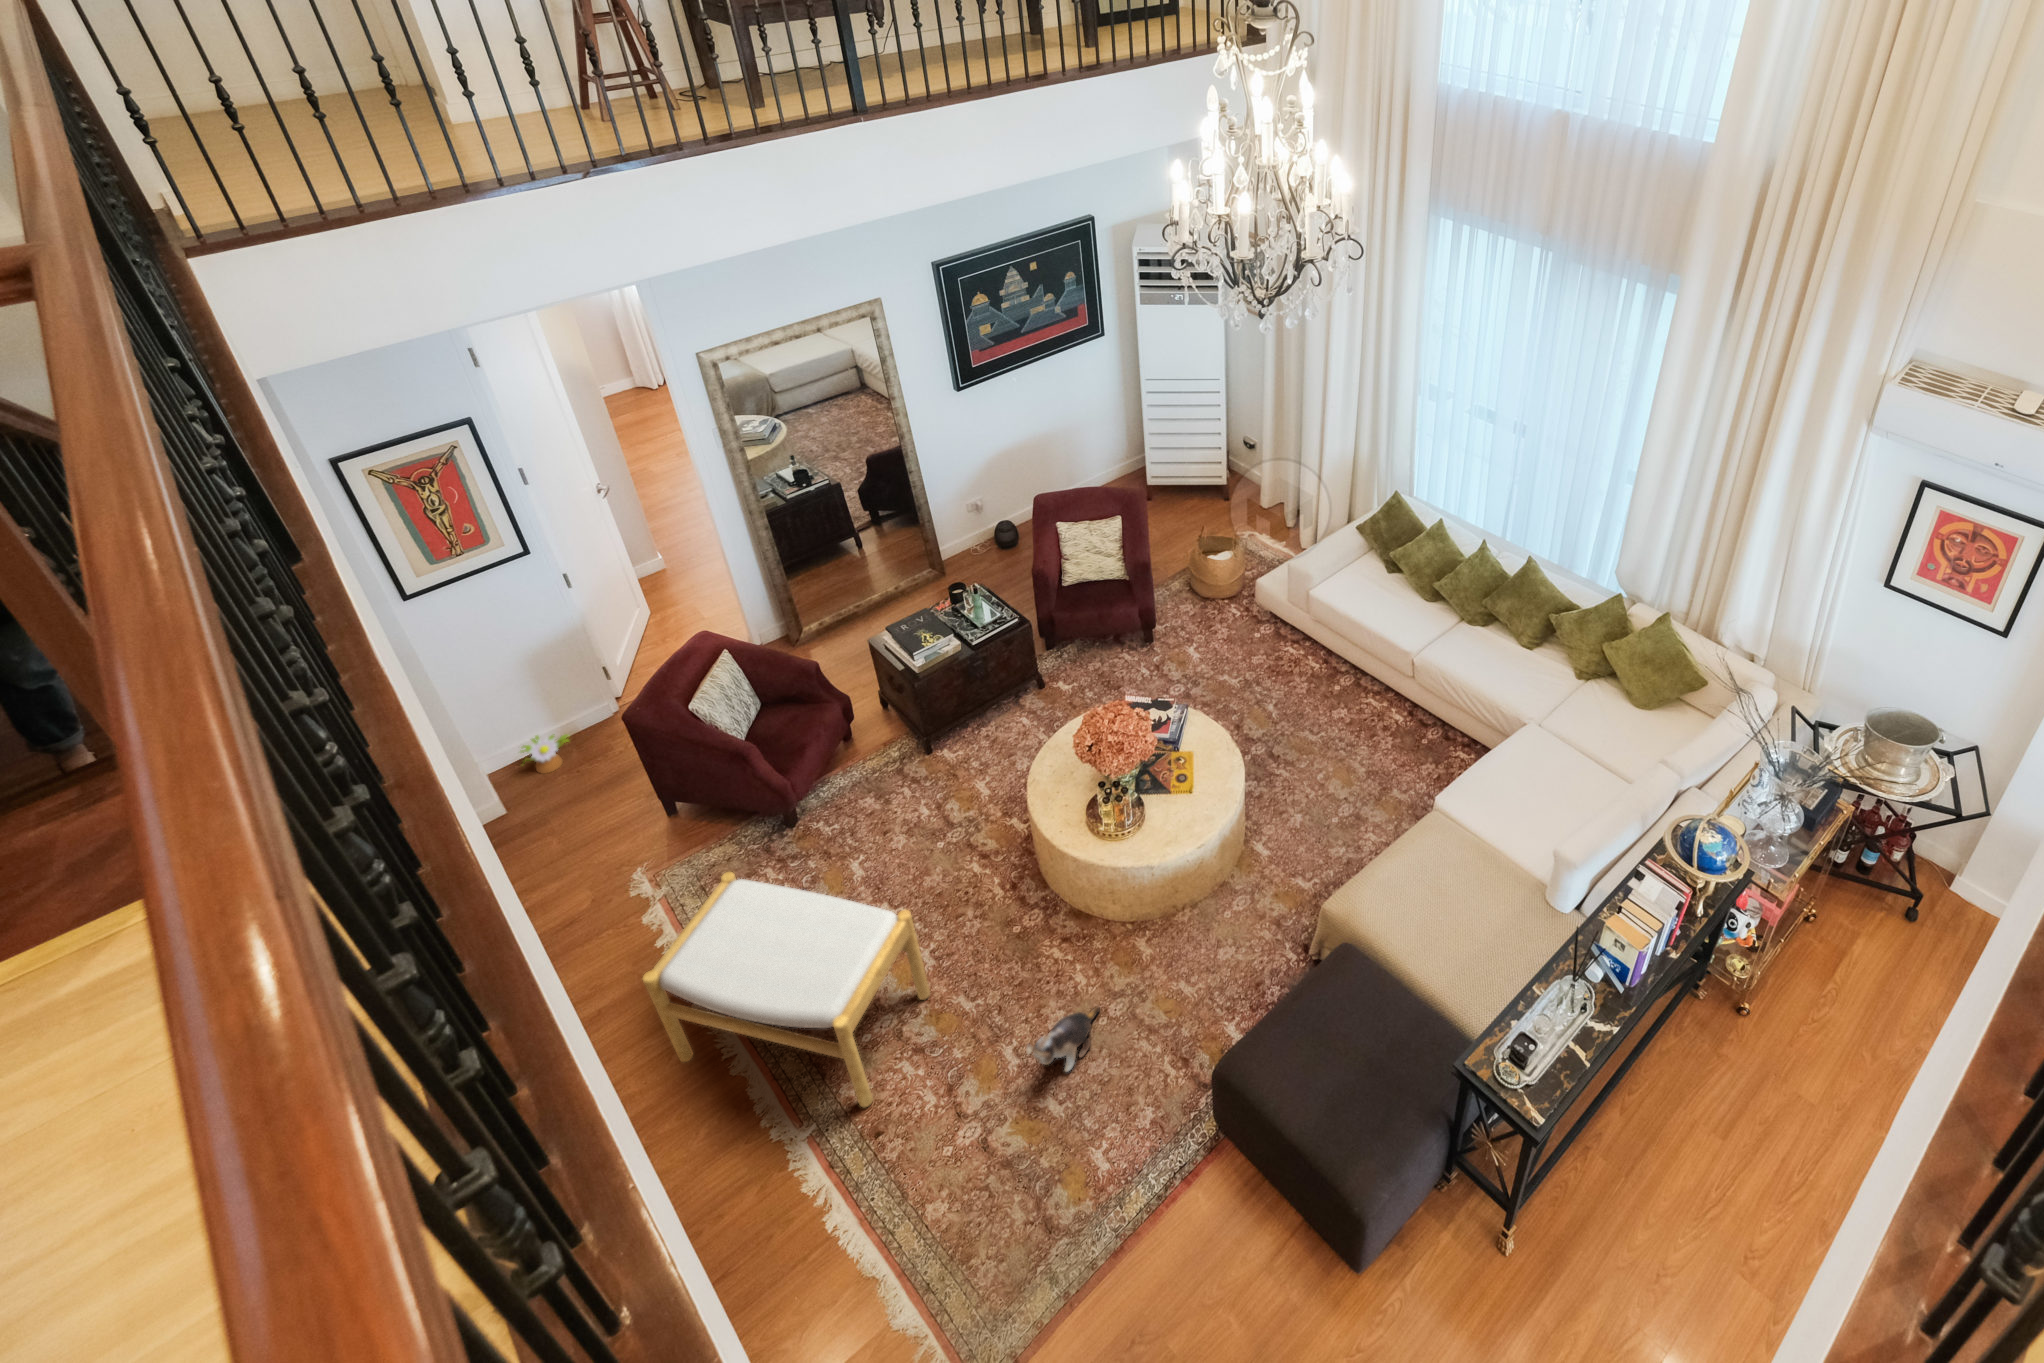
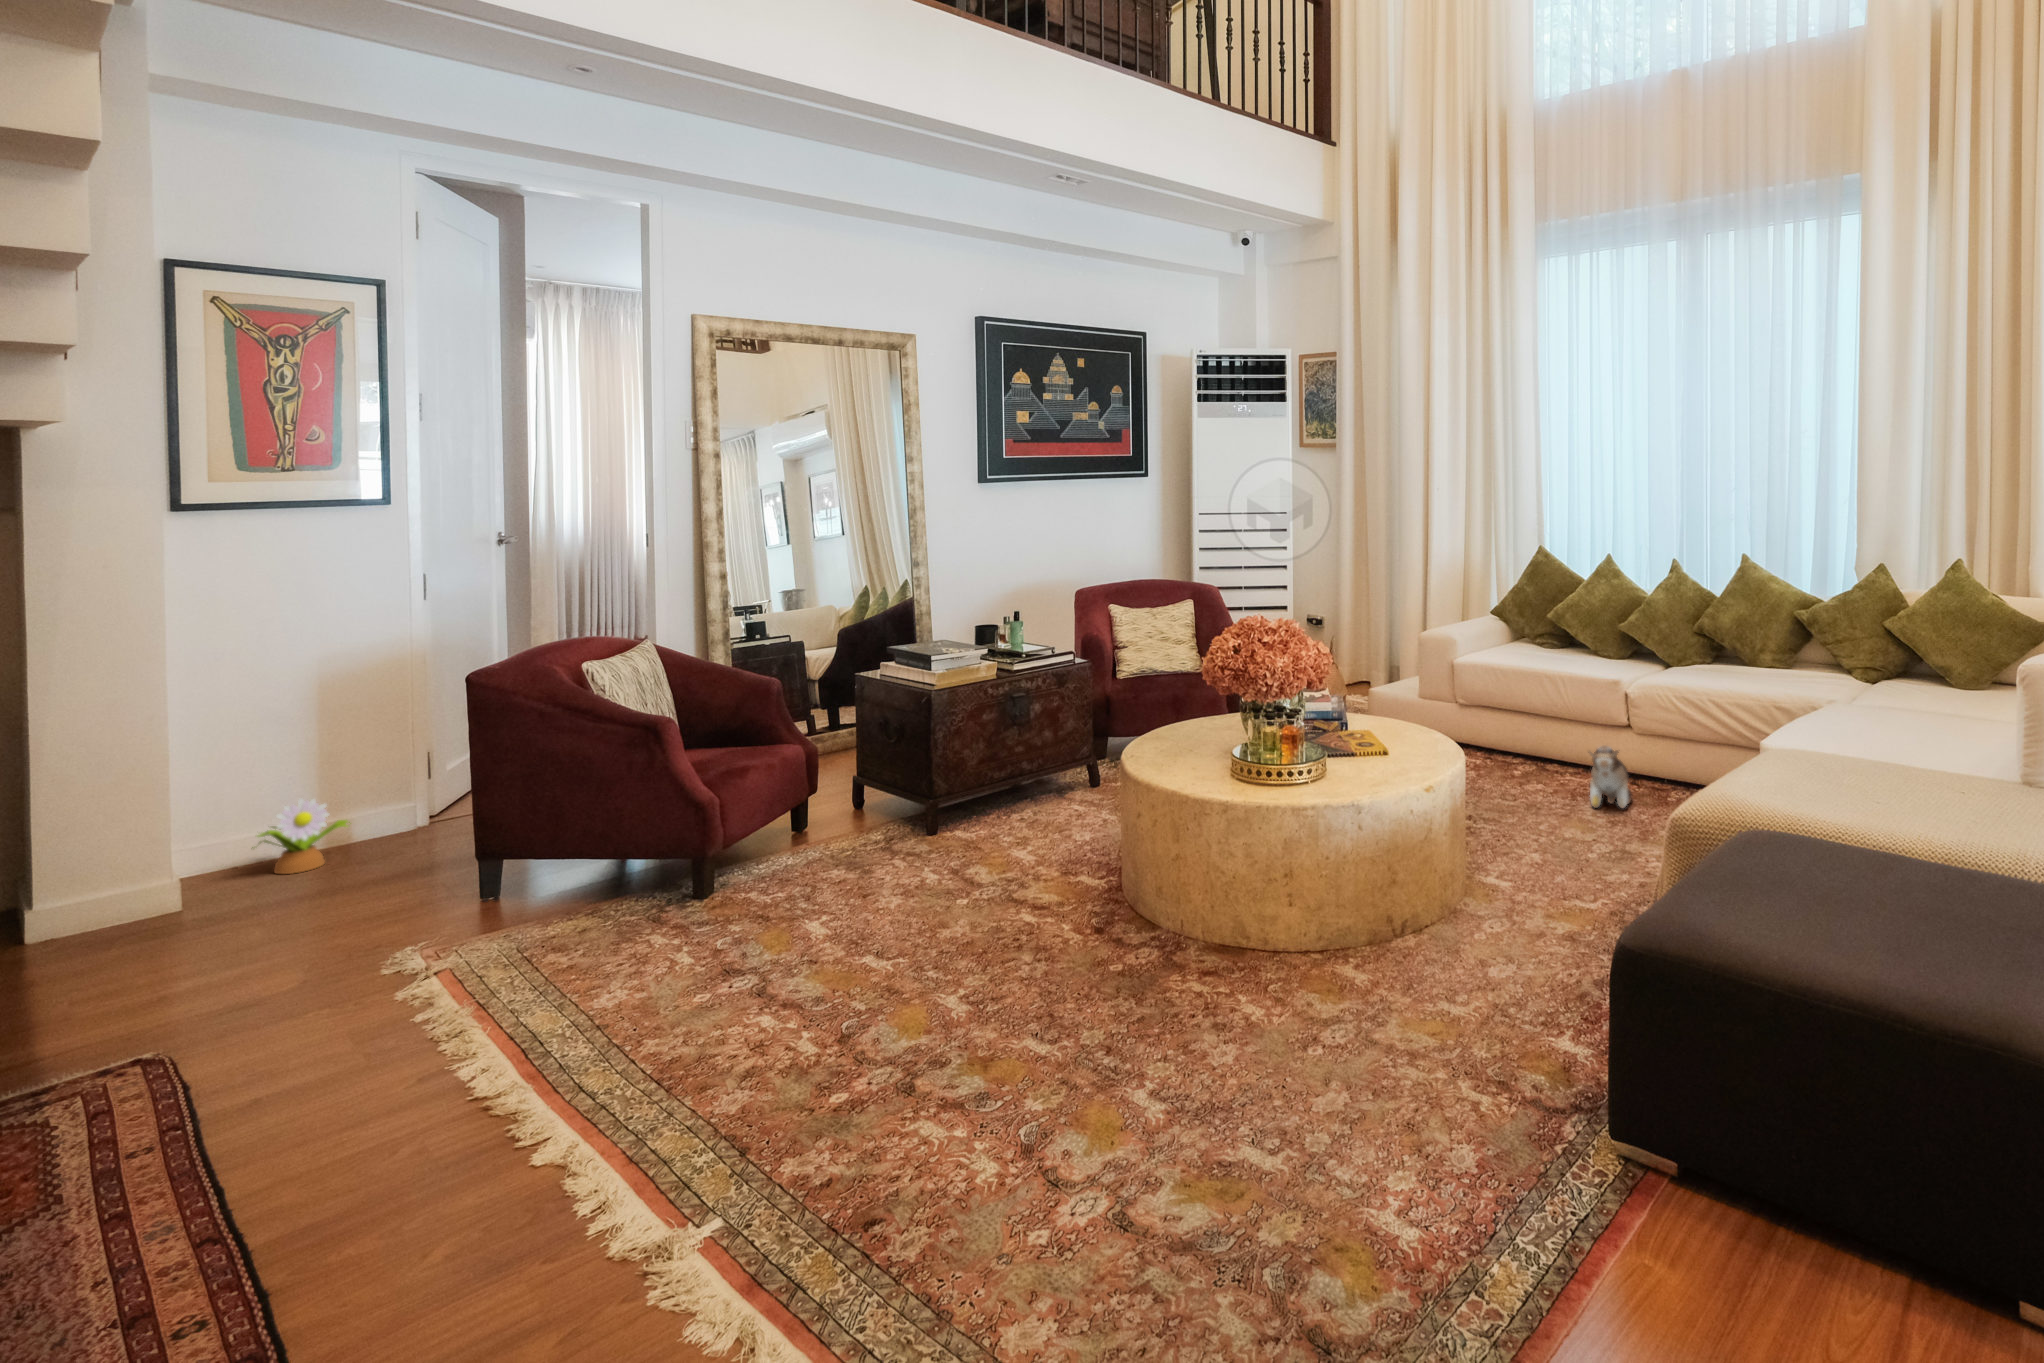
footstool: present [643,872,930,1107] -> none [408,781,967,1183]
plush toy: present [1026,1006,1100,1072] -> present [1590,746,1632,808]

